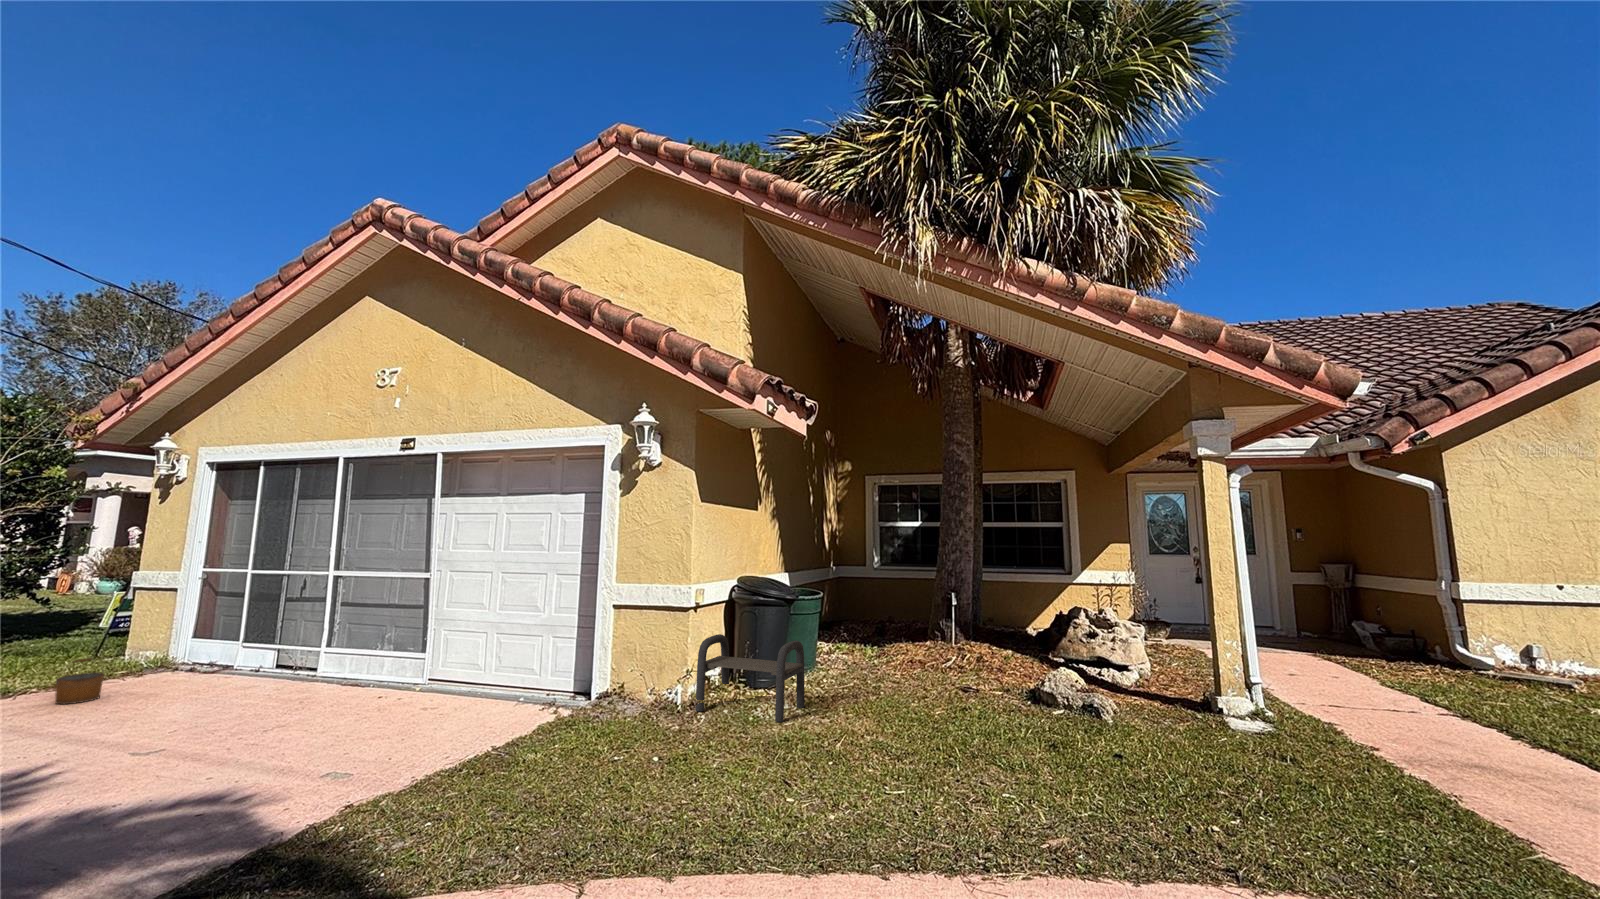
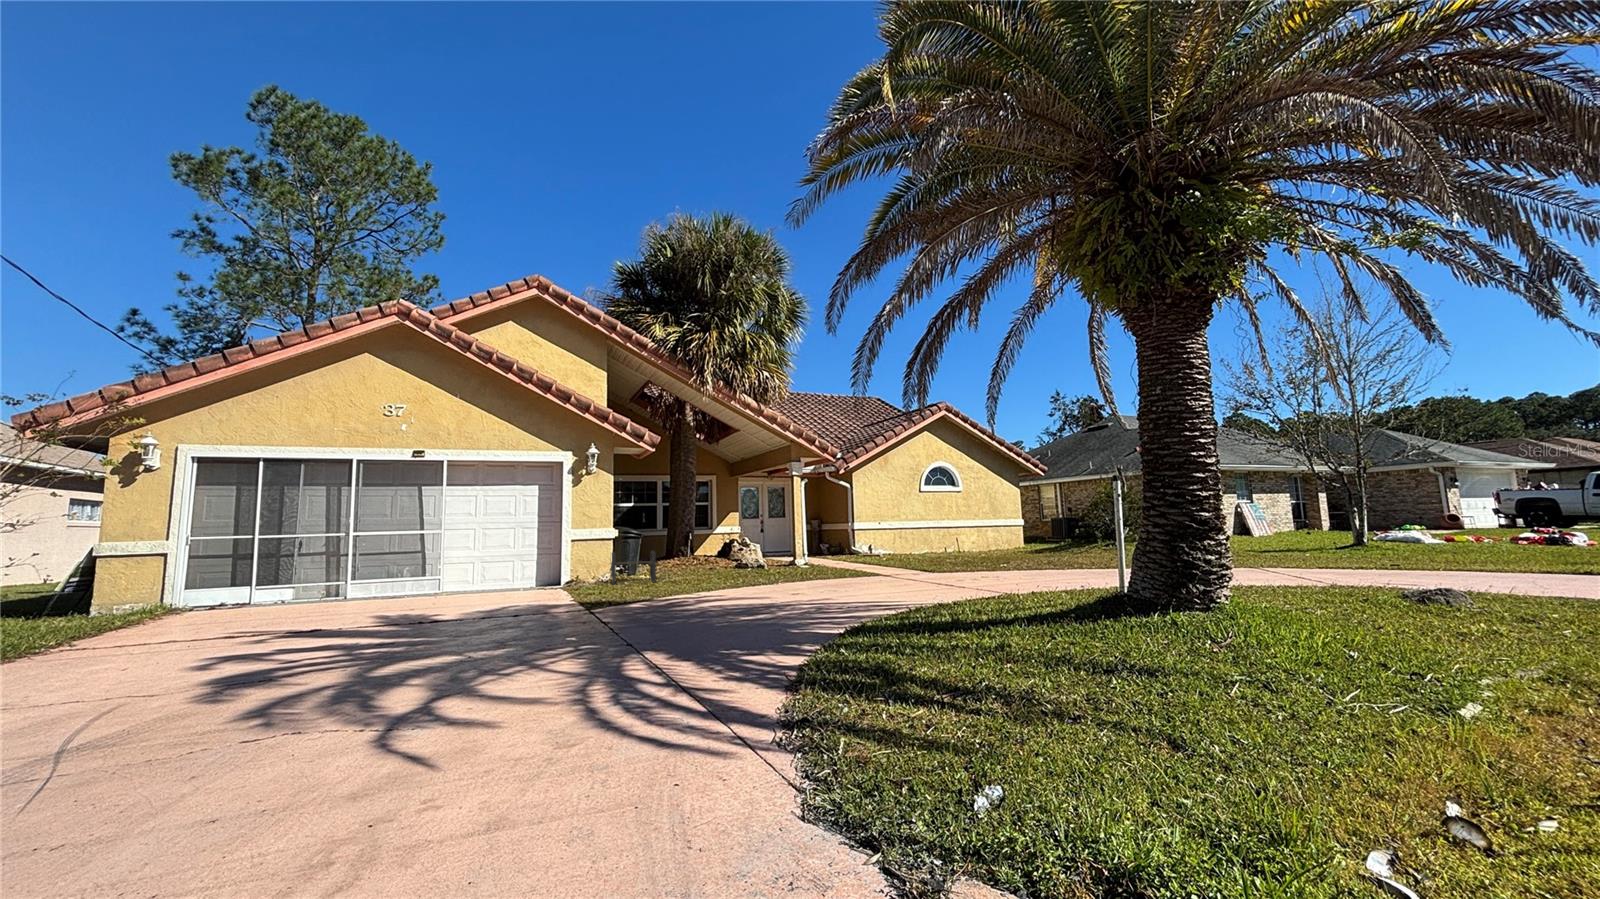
bucket: present [55,658,104,704] -> none [201,590,230,619]

